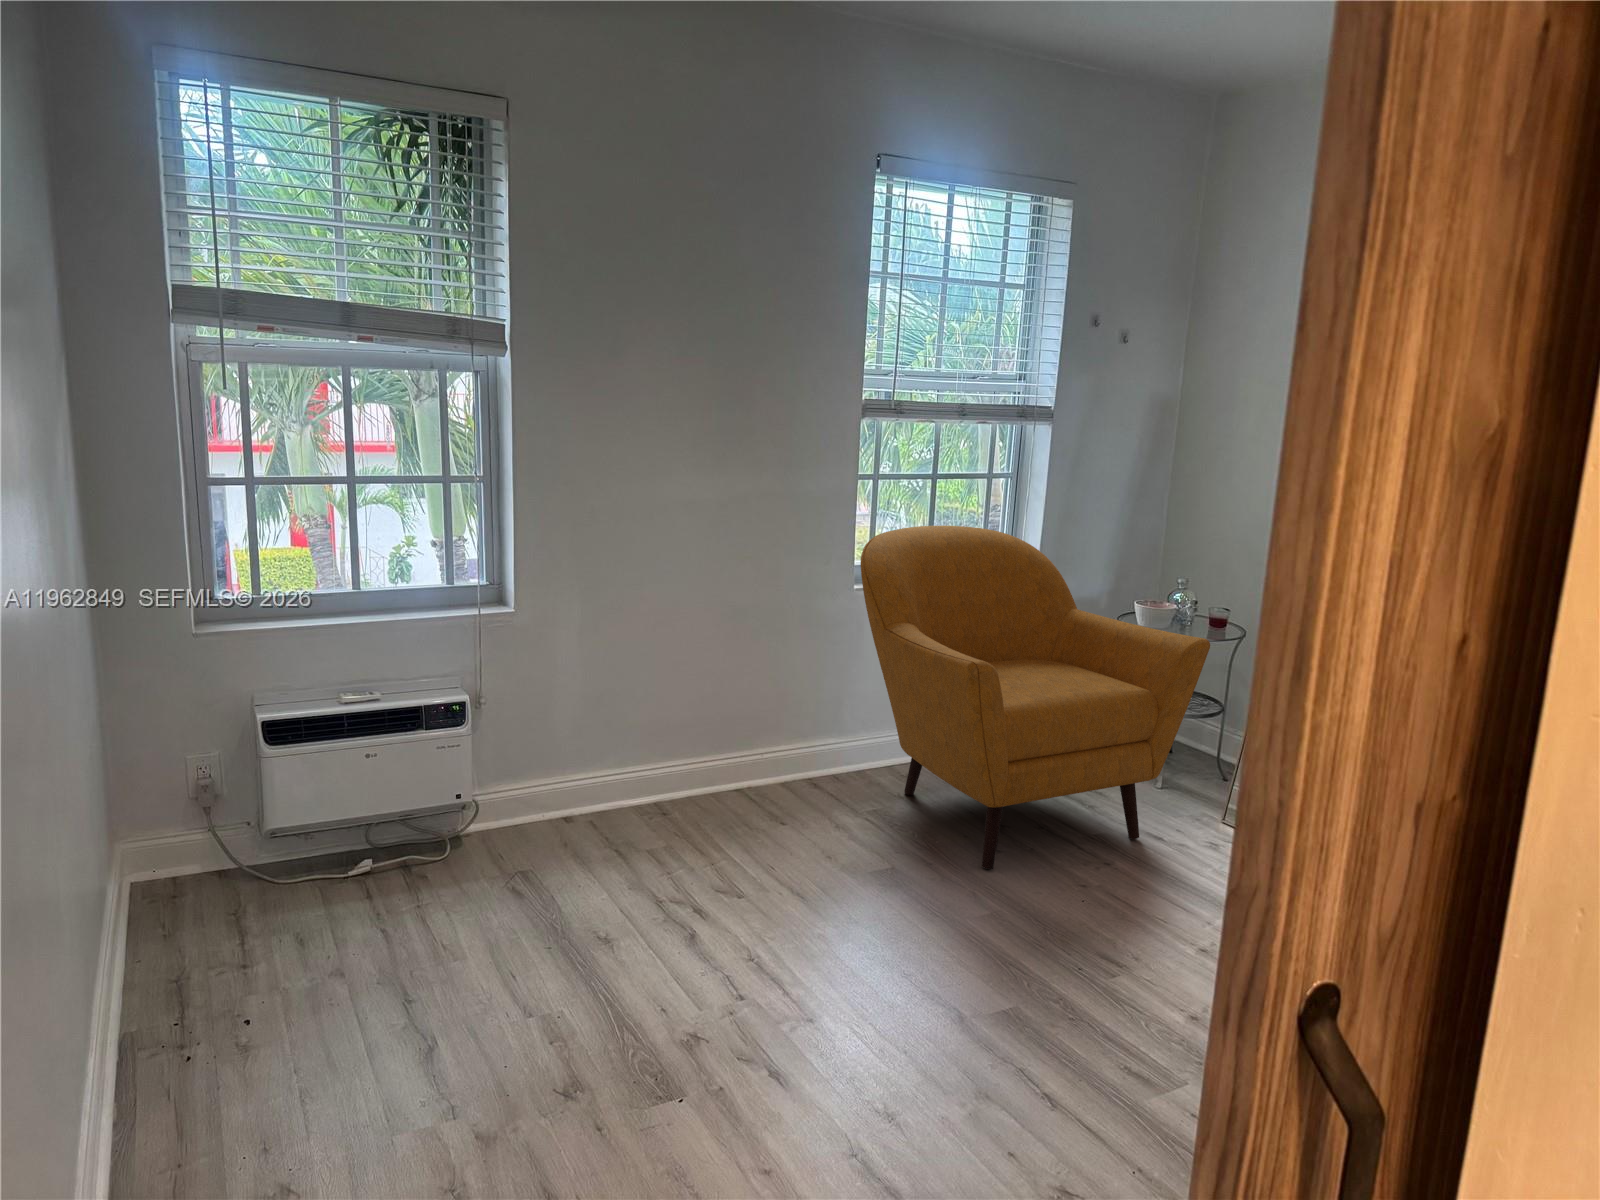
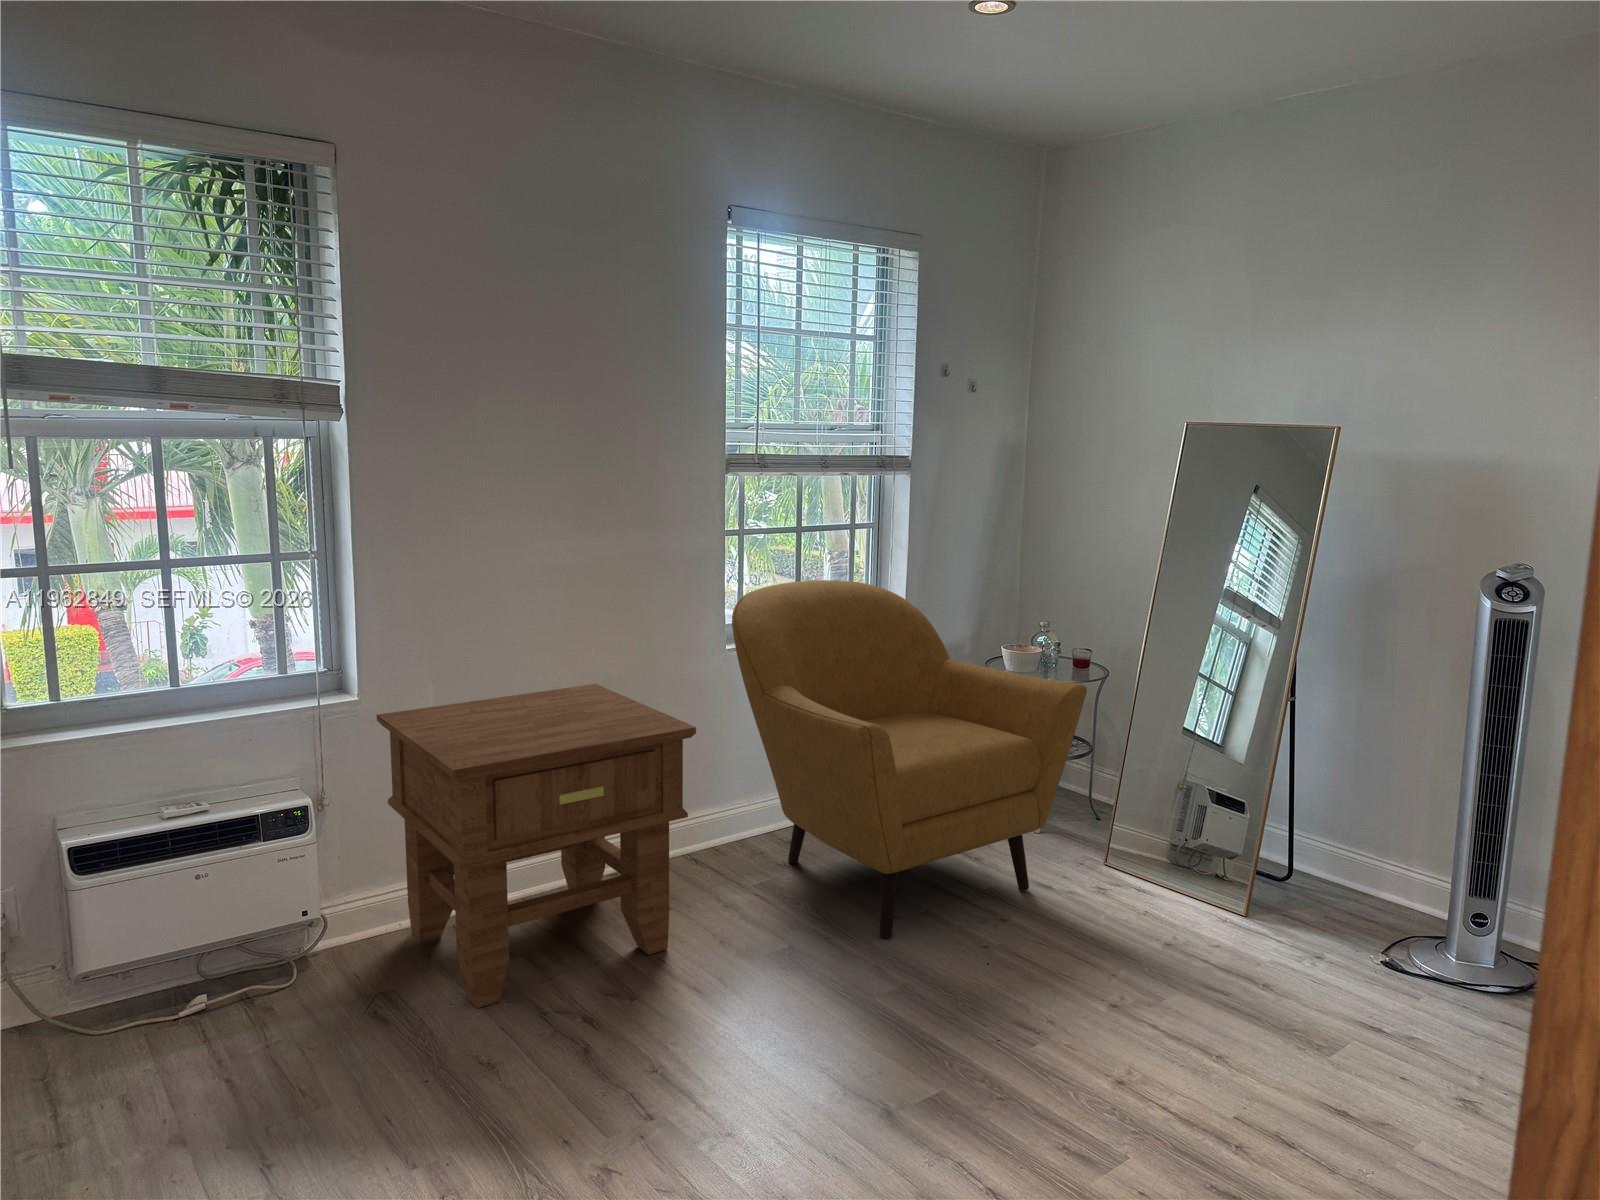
side table: none [529,611,813,893] -> present [377,684,696,1008]

